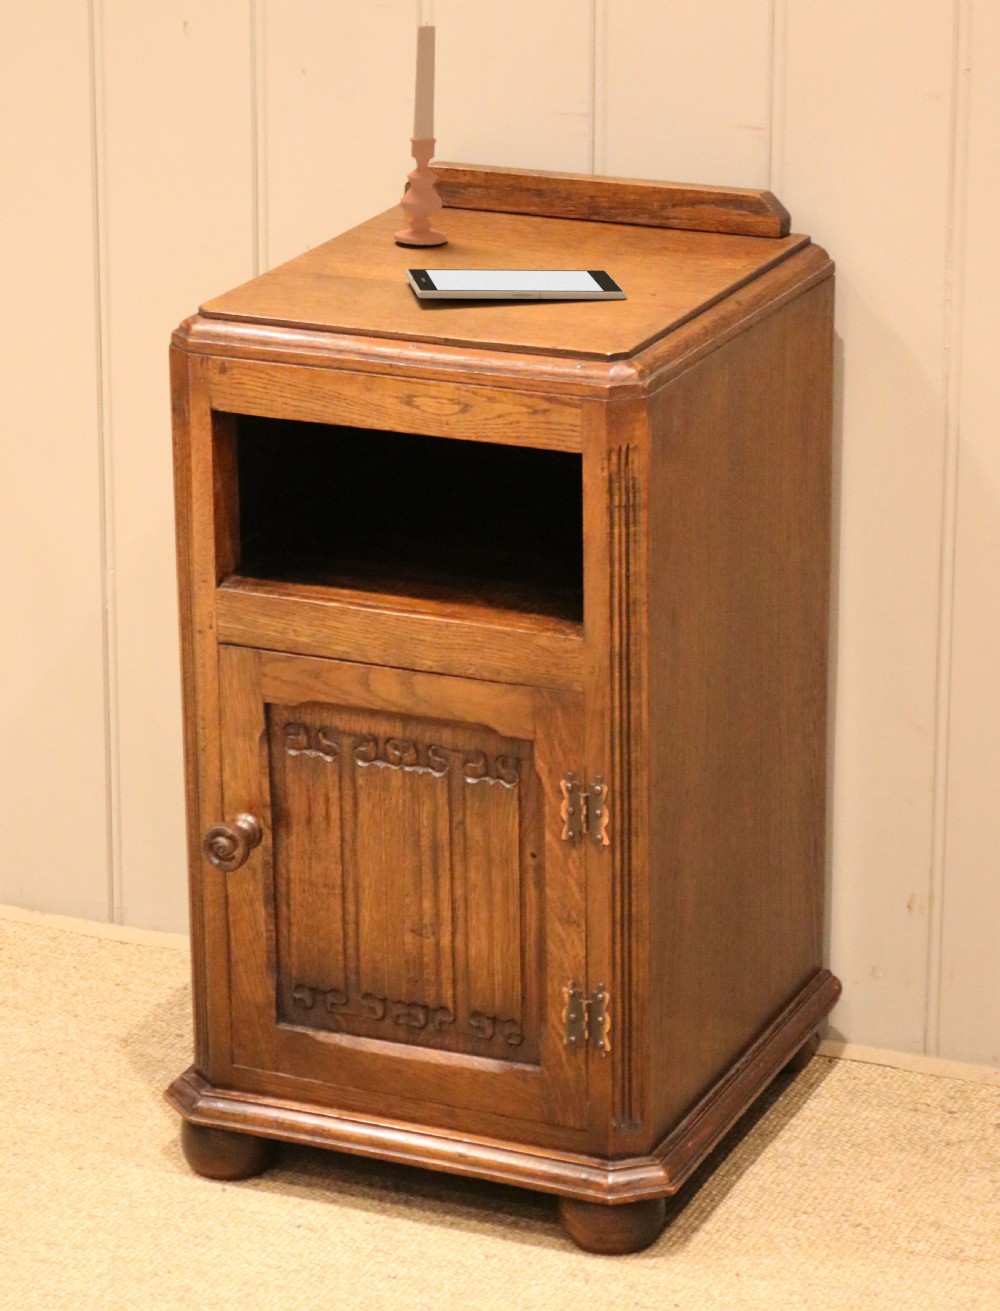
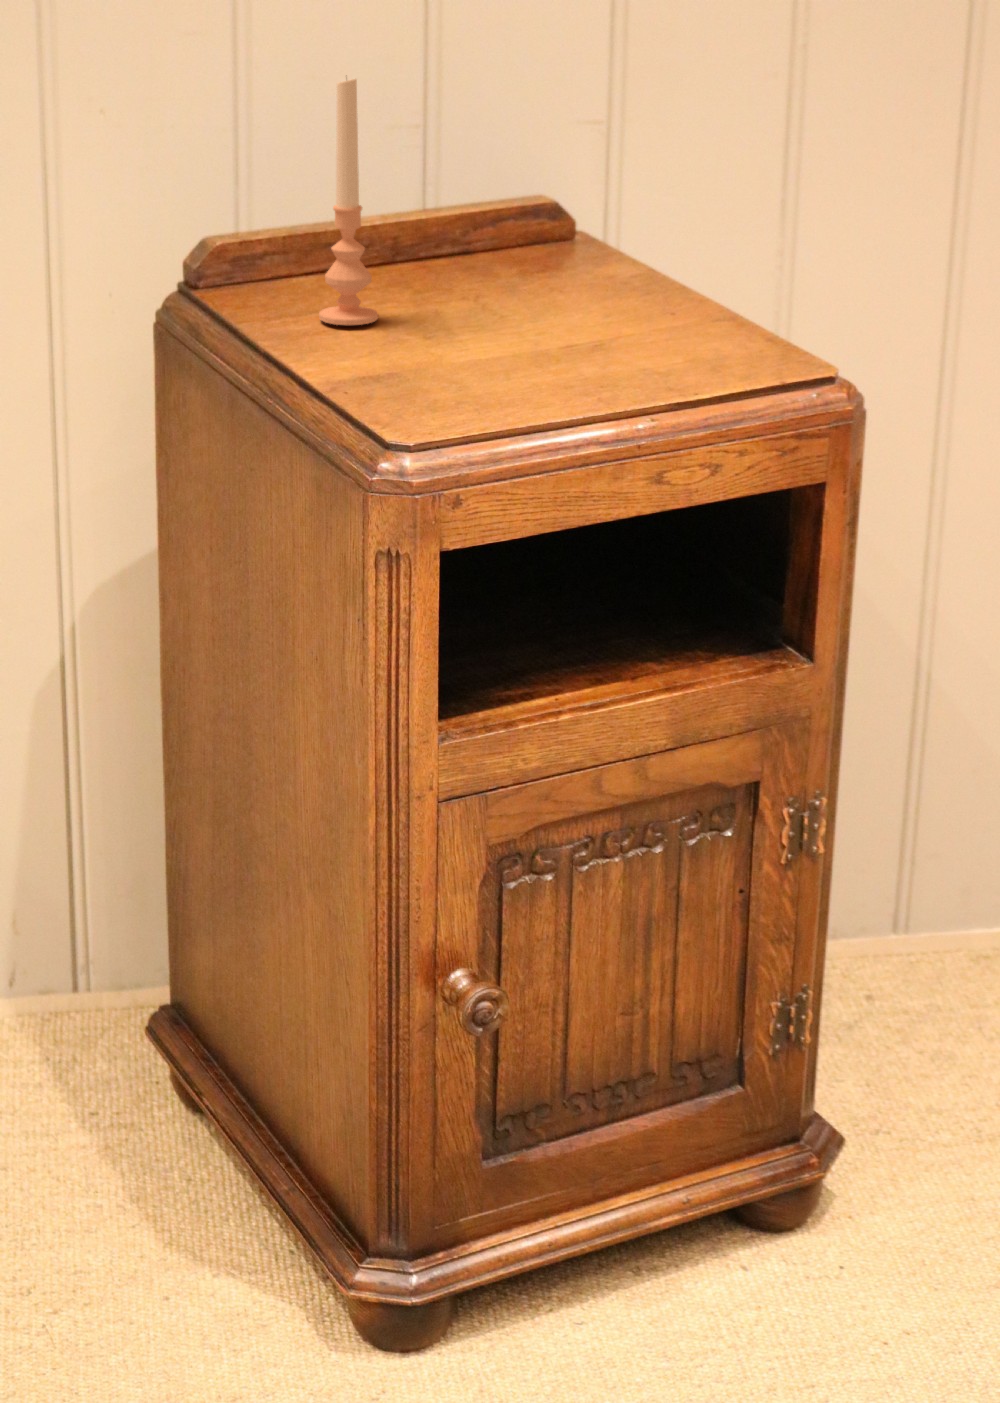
smartphone: present [405,269,626,299] -> none [478,306,681,371]

